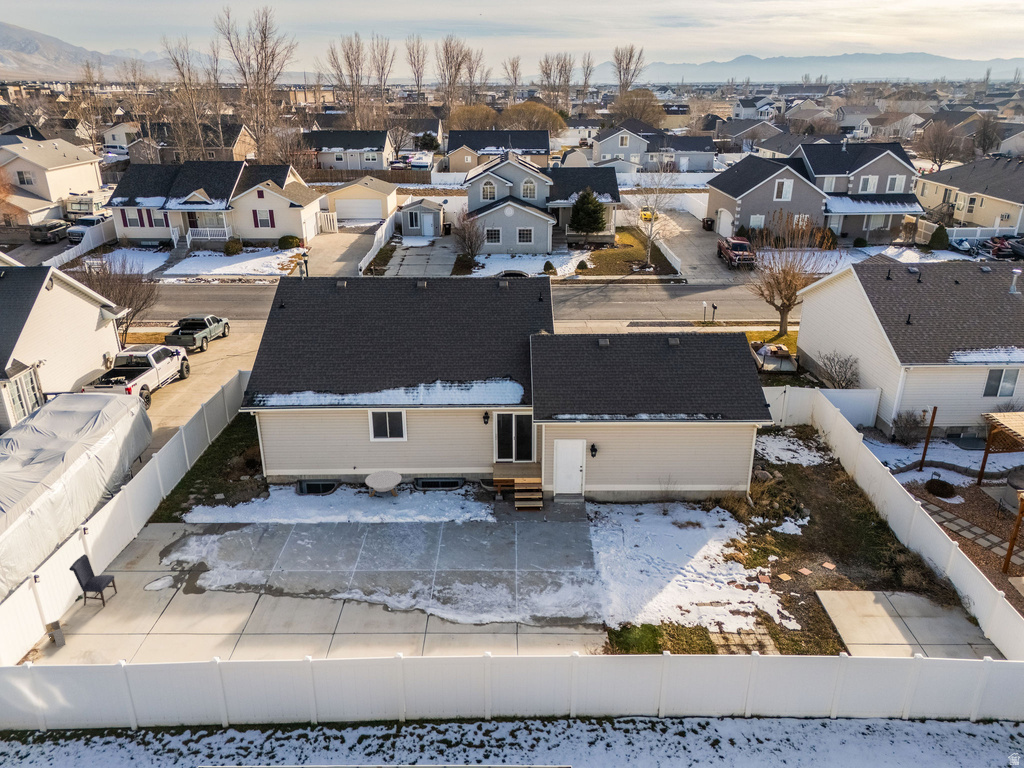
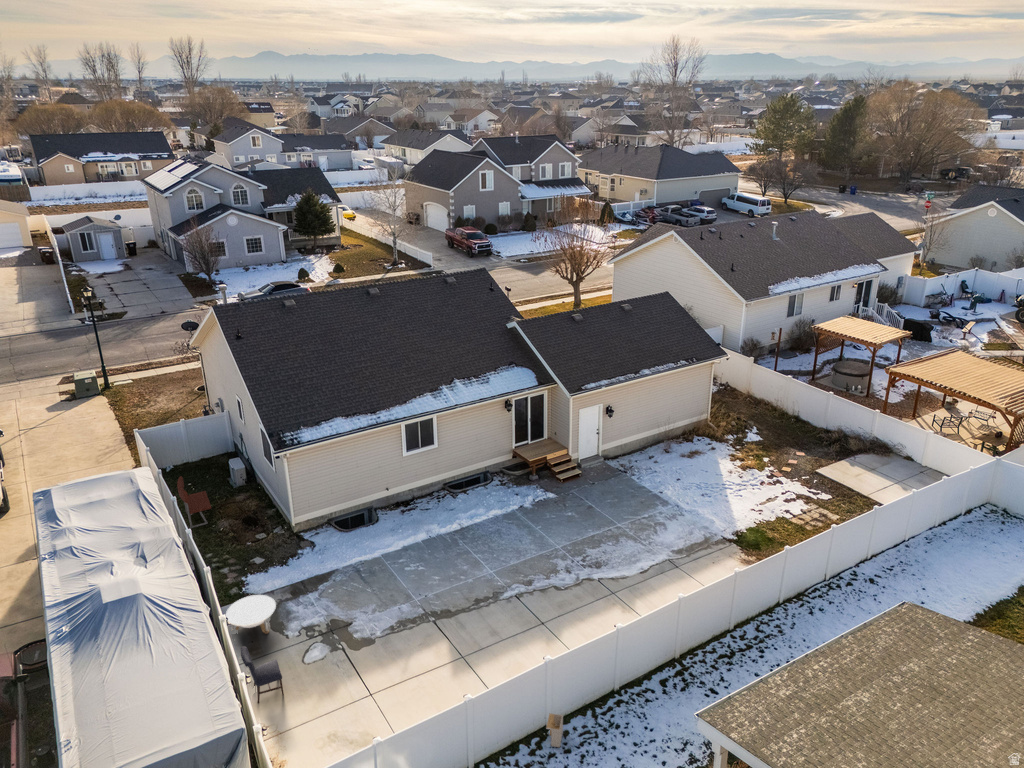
bench: none [201,413,234,457] -> present [177,476,211,528]
round table: present [365,471,402,497] -> present [226,595,276,634]
storage bin: present [45,620,66,647] -> present [546,713,563,747]

